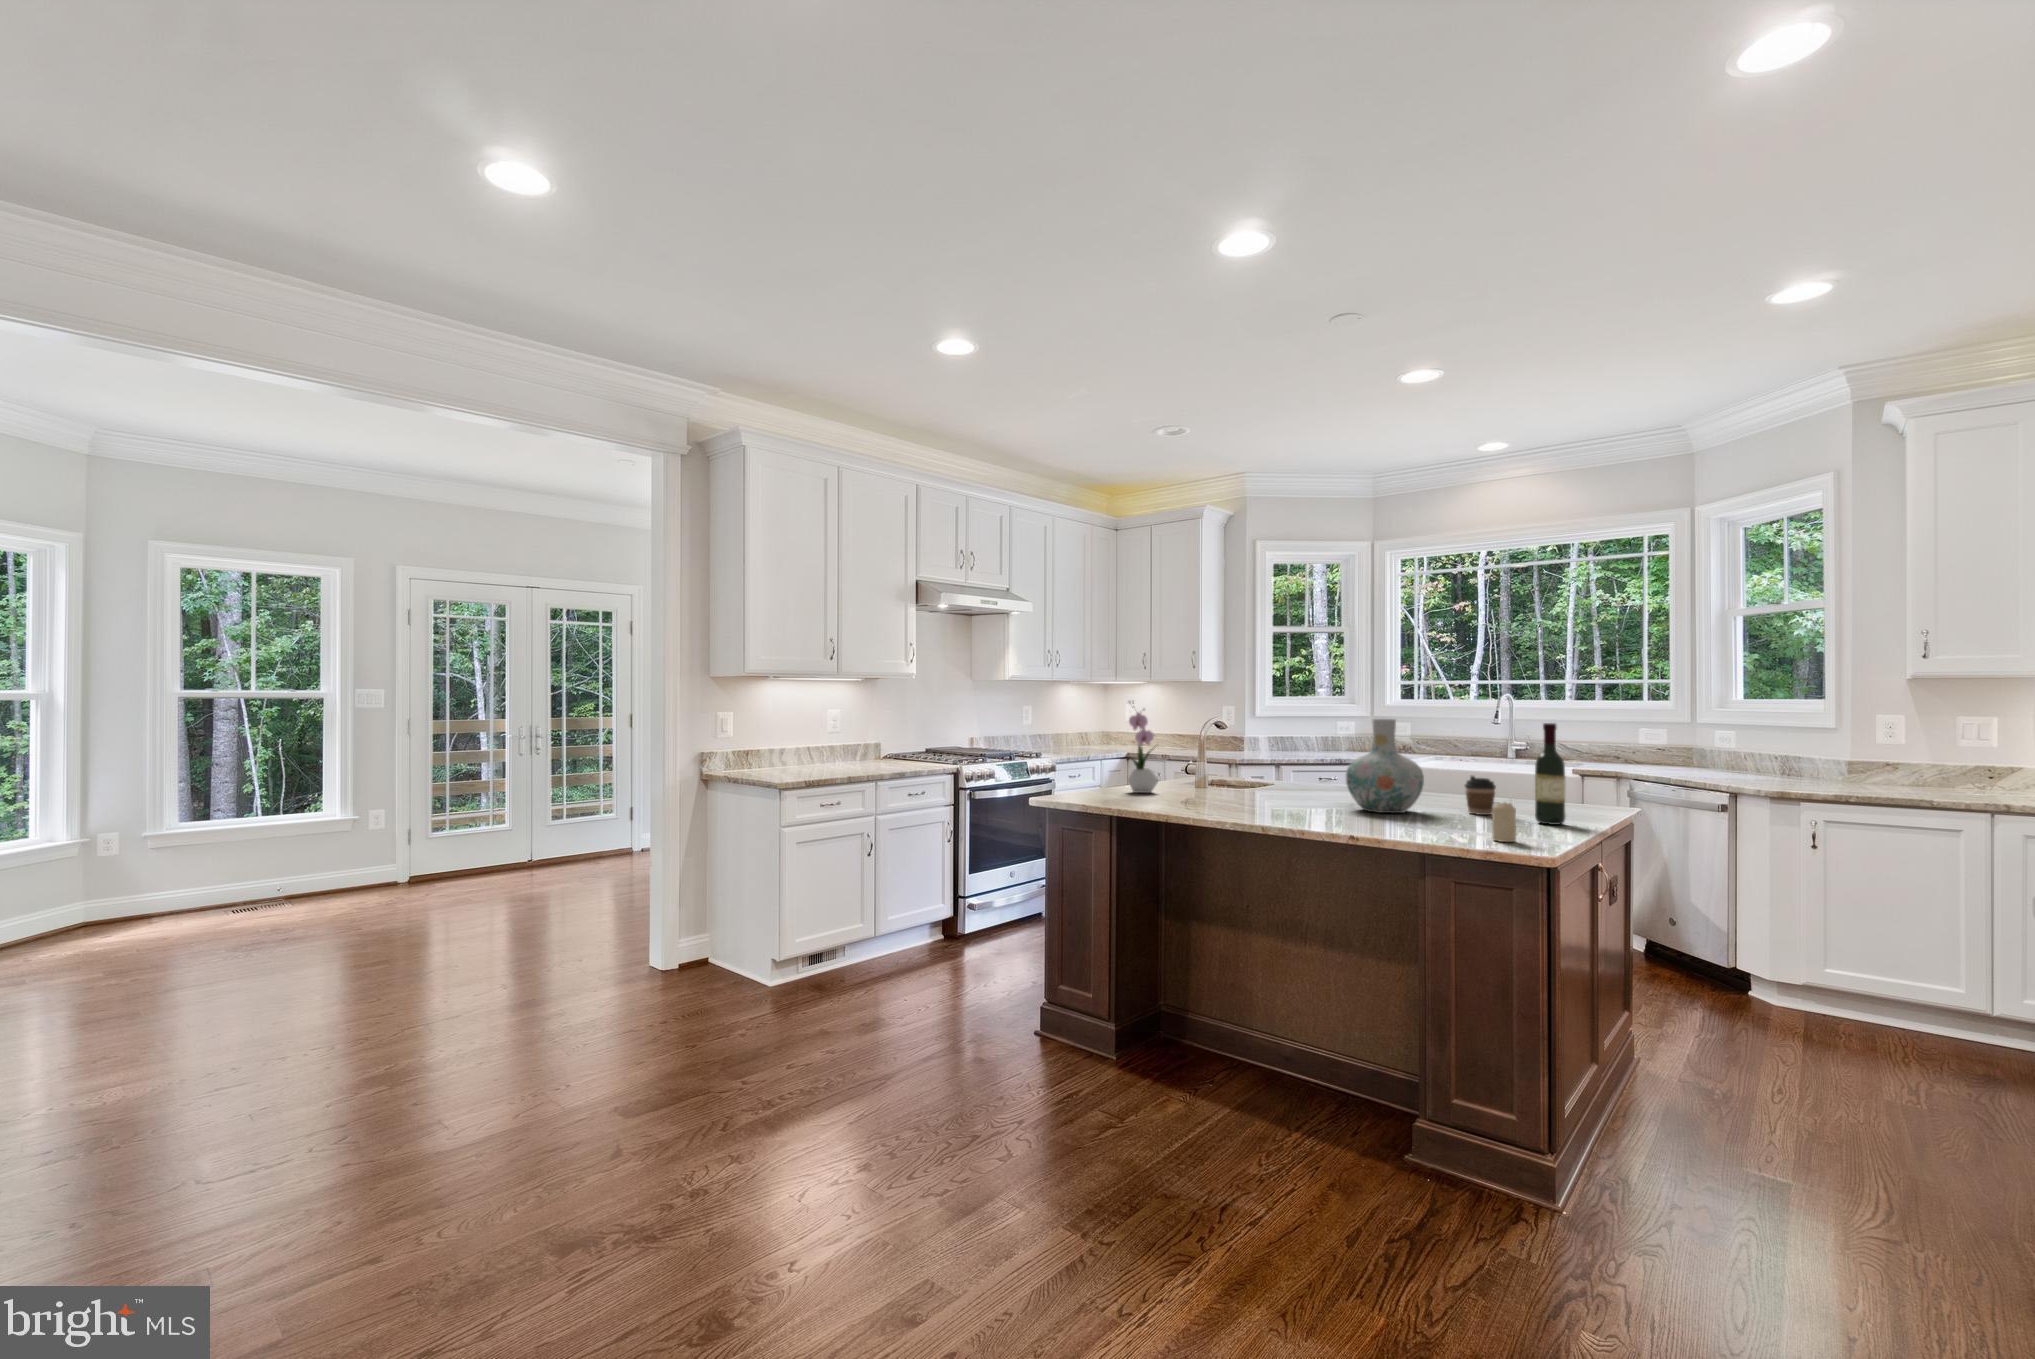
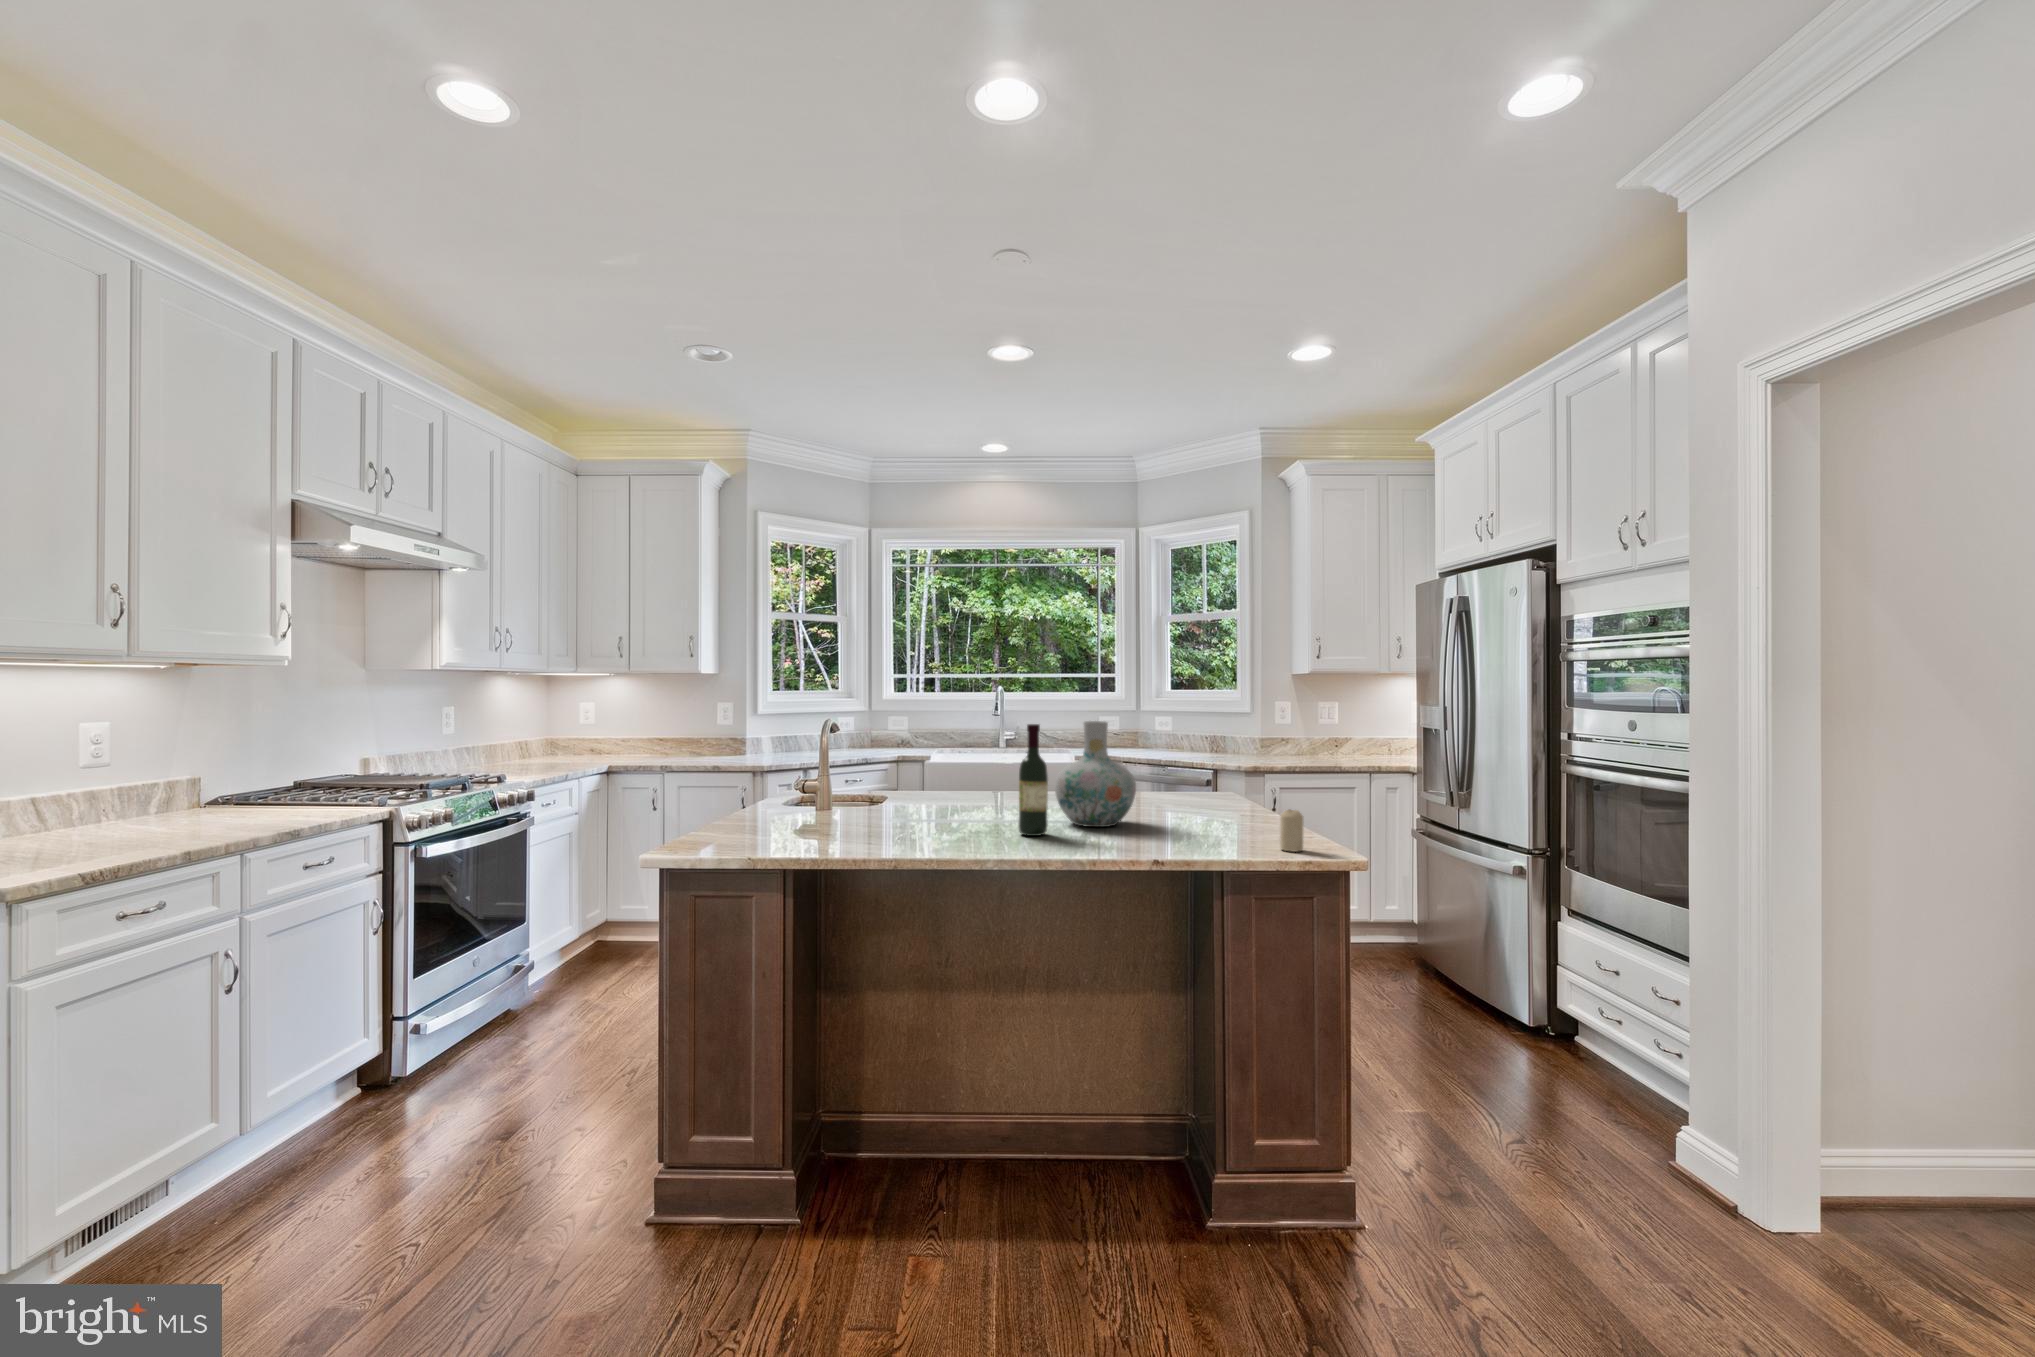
flower arrangement: present [1128,702,1158,793] -> none [769,703,814,831]
wine bottle: present [1535,723,1566,825] -> present [1018,724,1048,836]
coffee cup: present [1465,776,1496,815] -> none [1155,777,1184,818]

